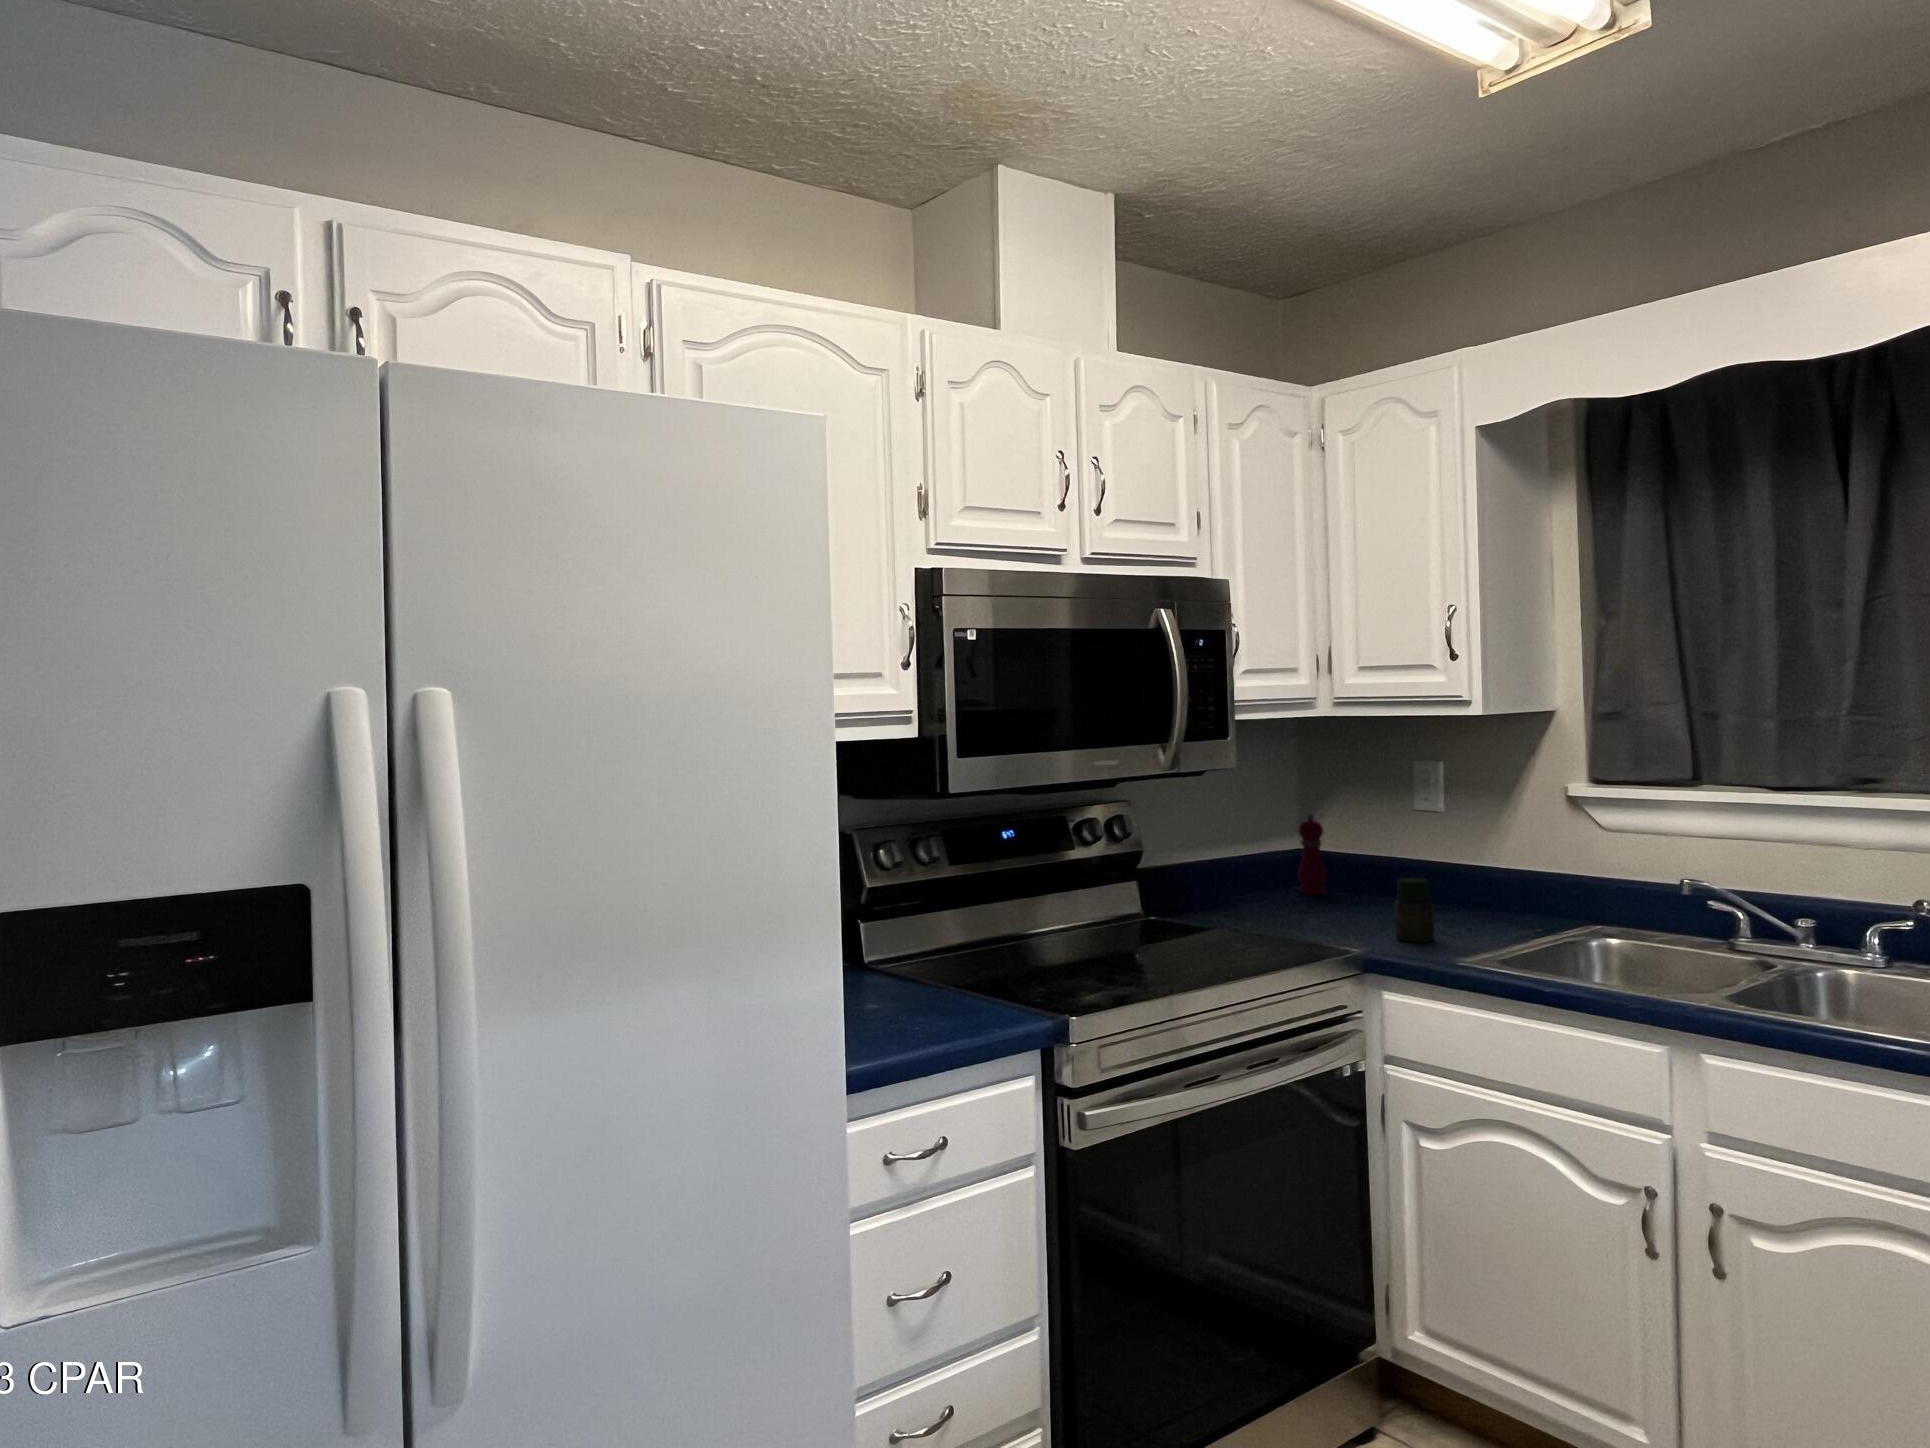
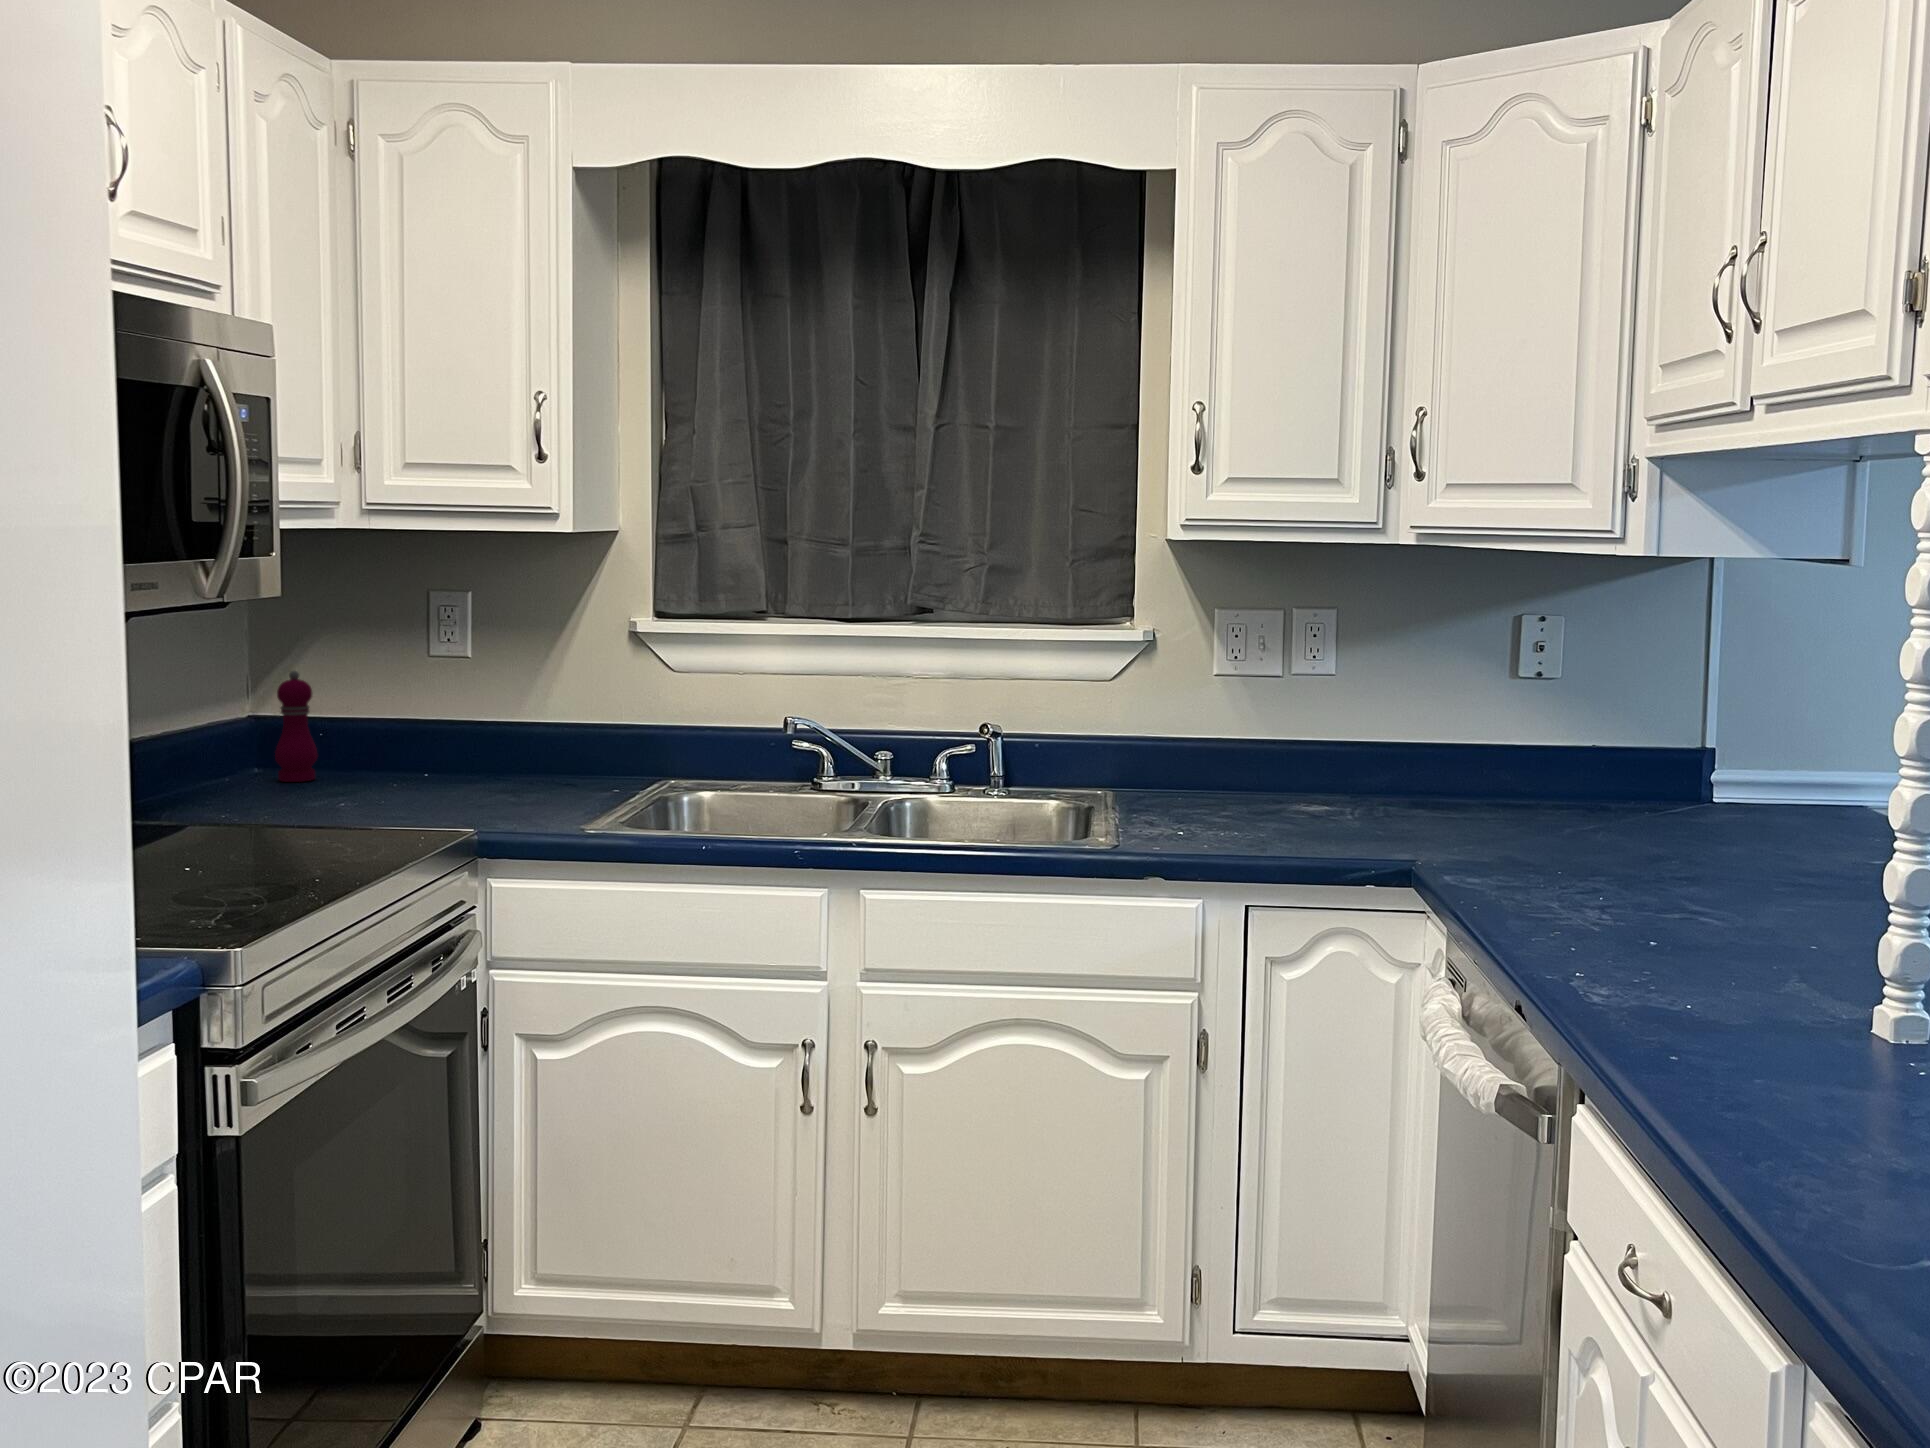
jar: present [1395,878,1434,942] -> none [482,737,530,817]

